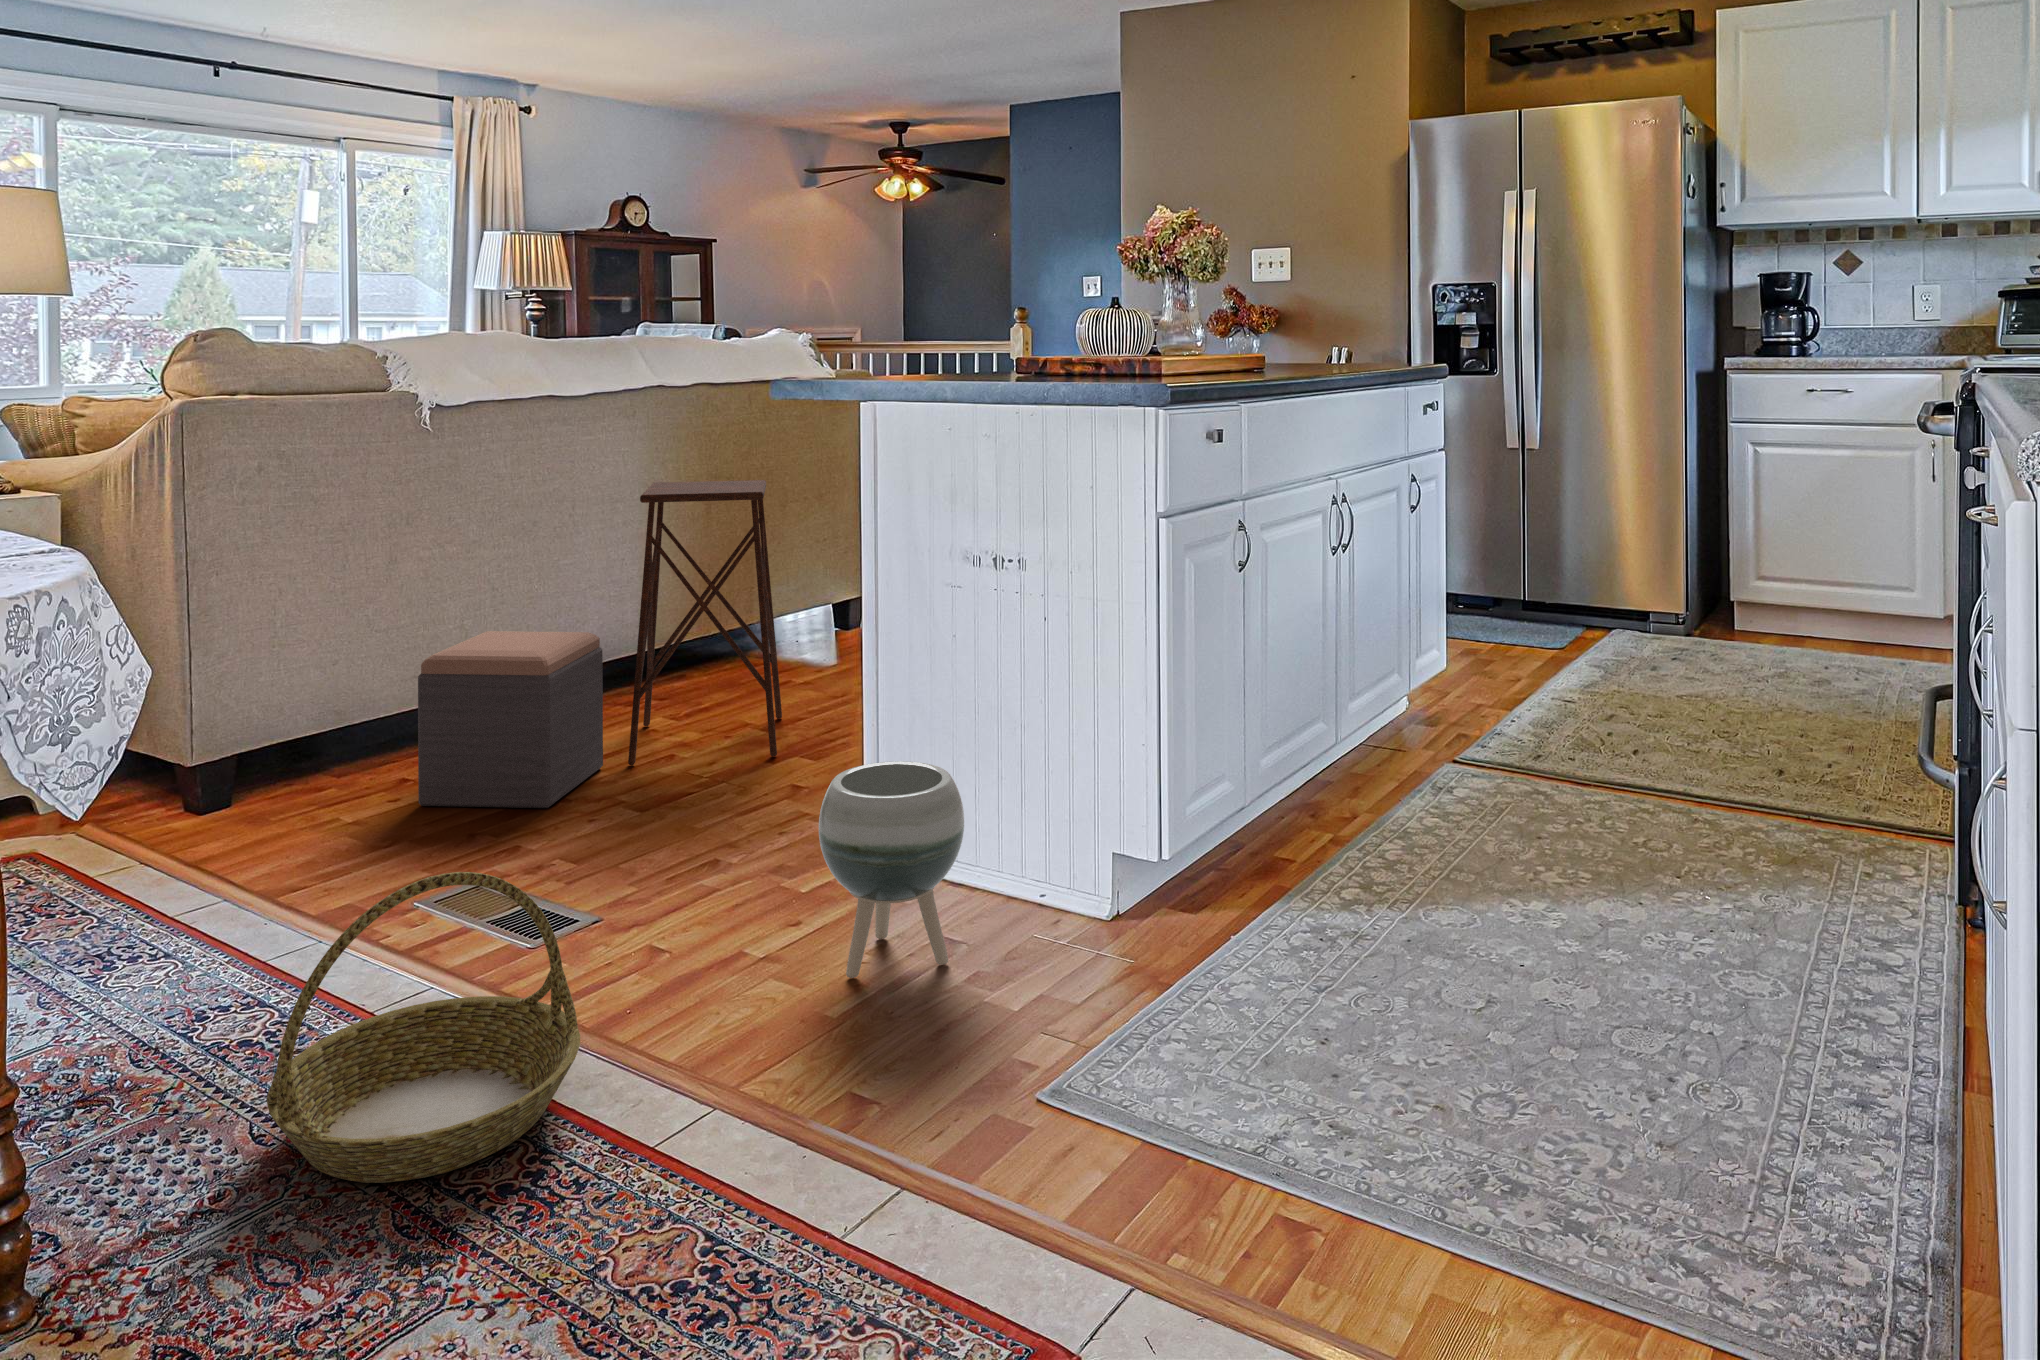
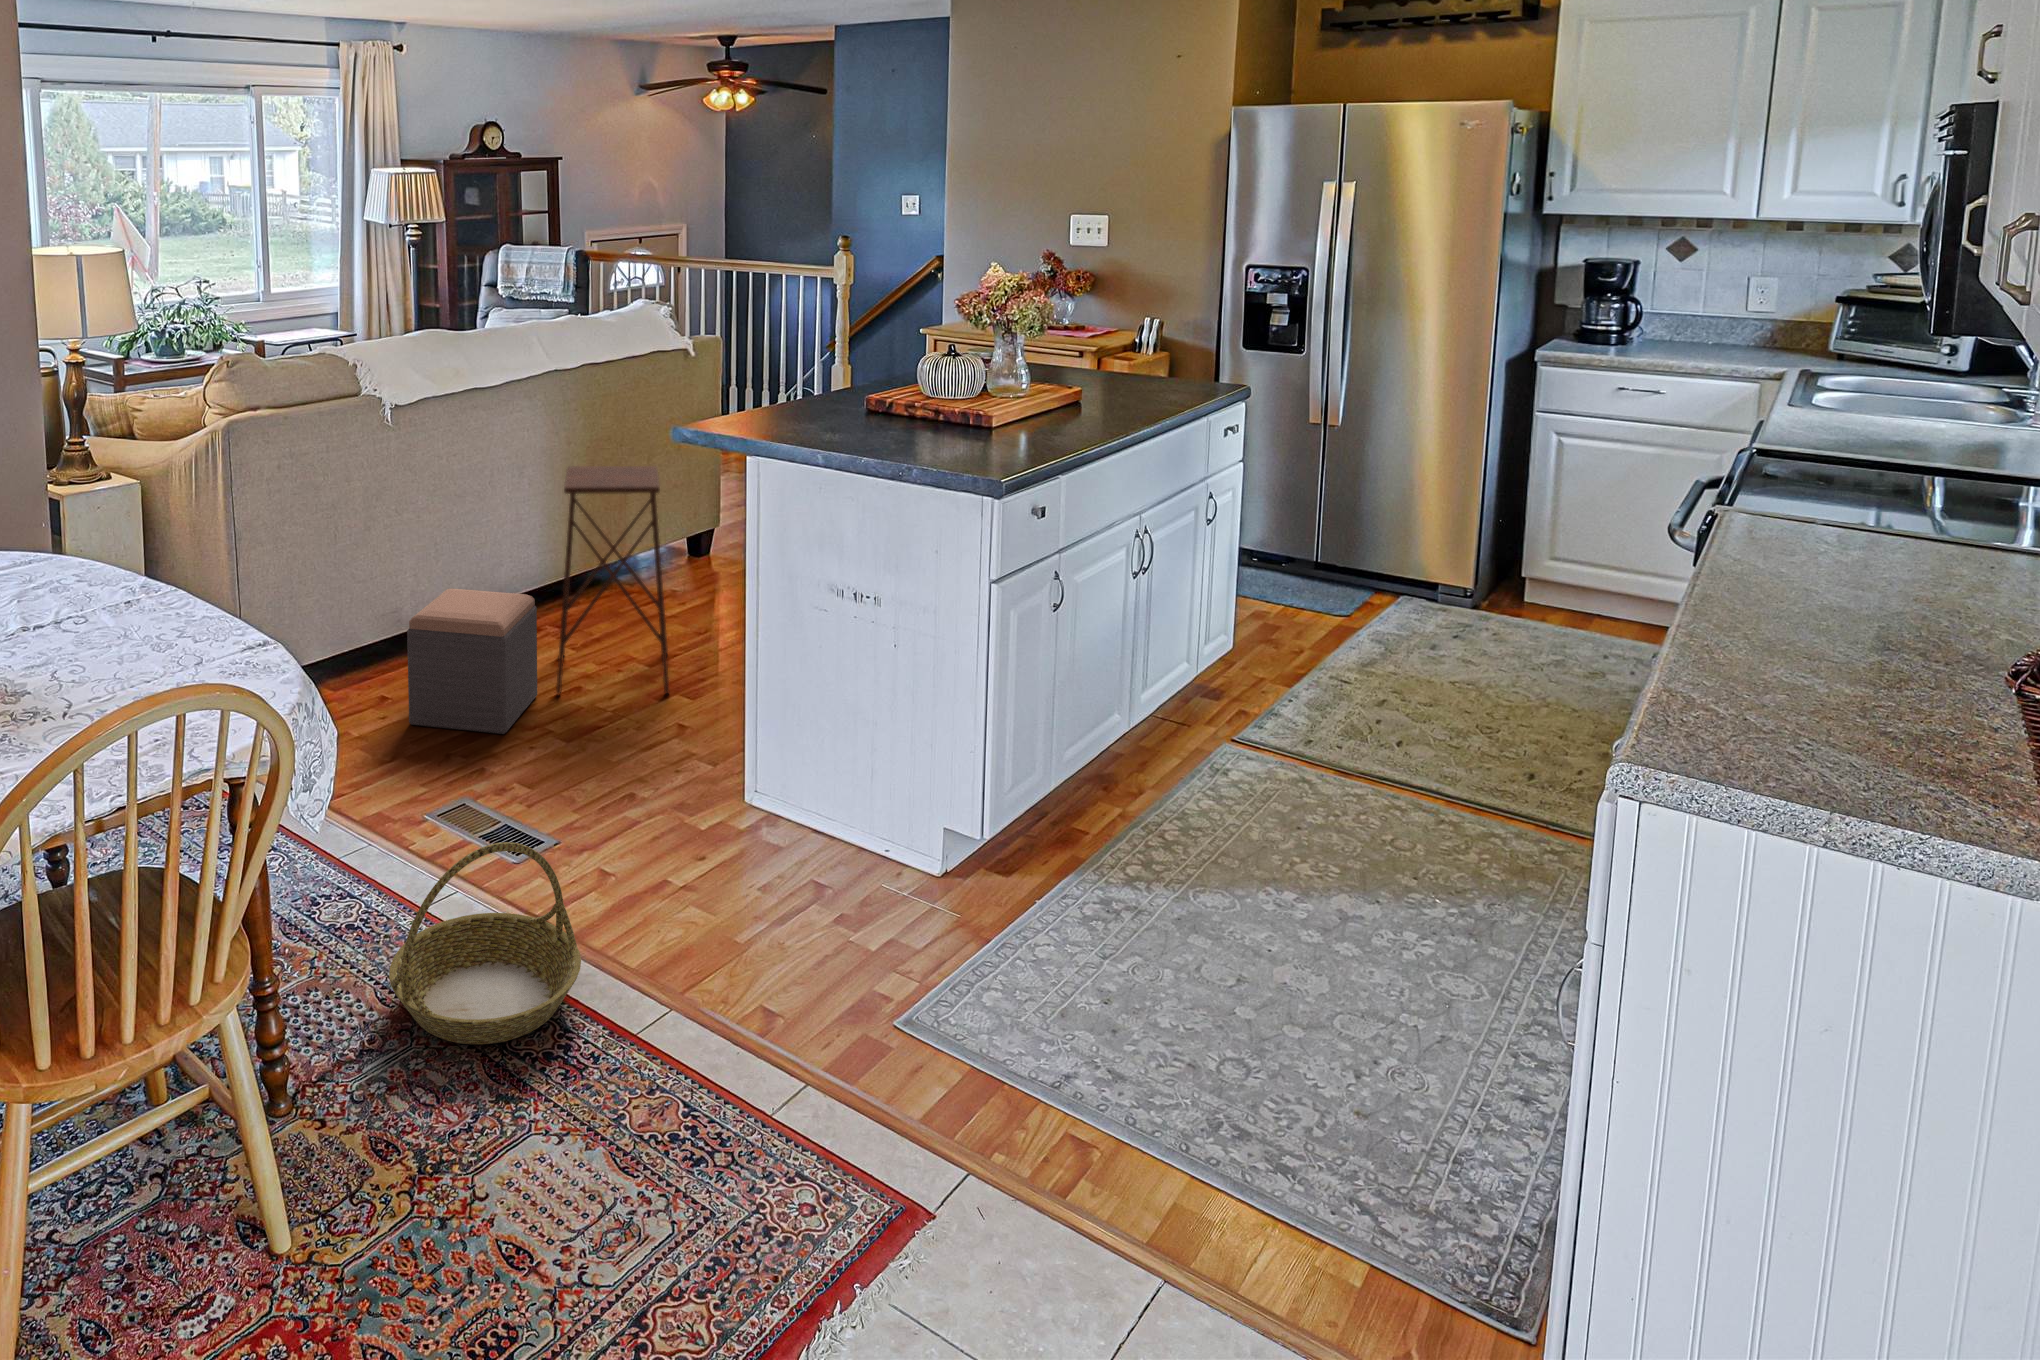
planter: present [819,761,964,978] -> none [730,753,837,912]

